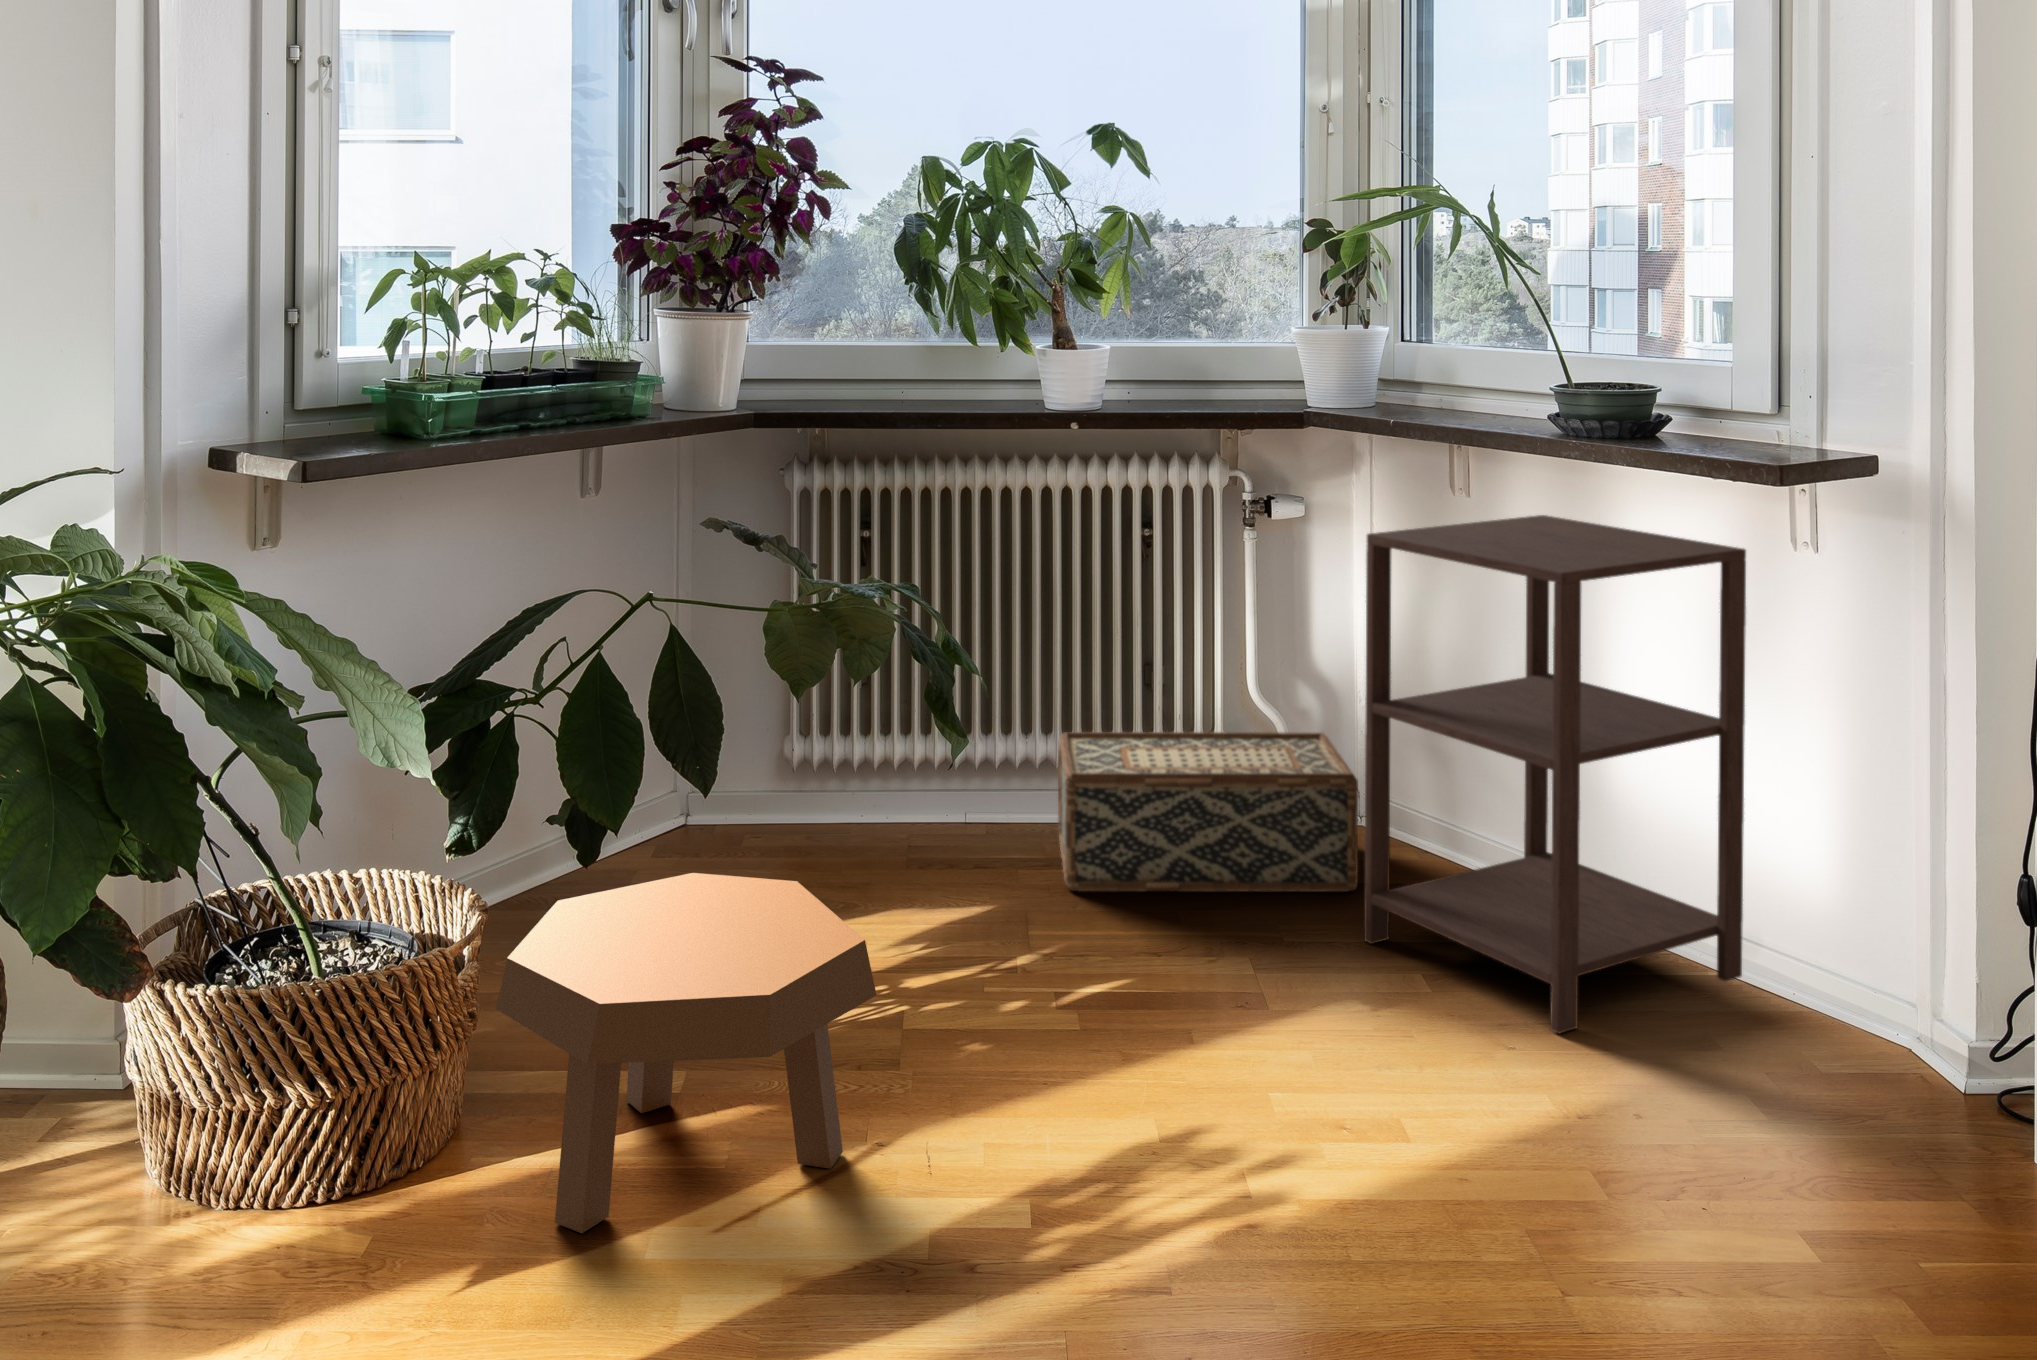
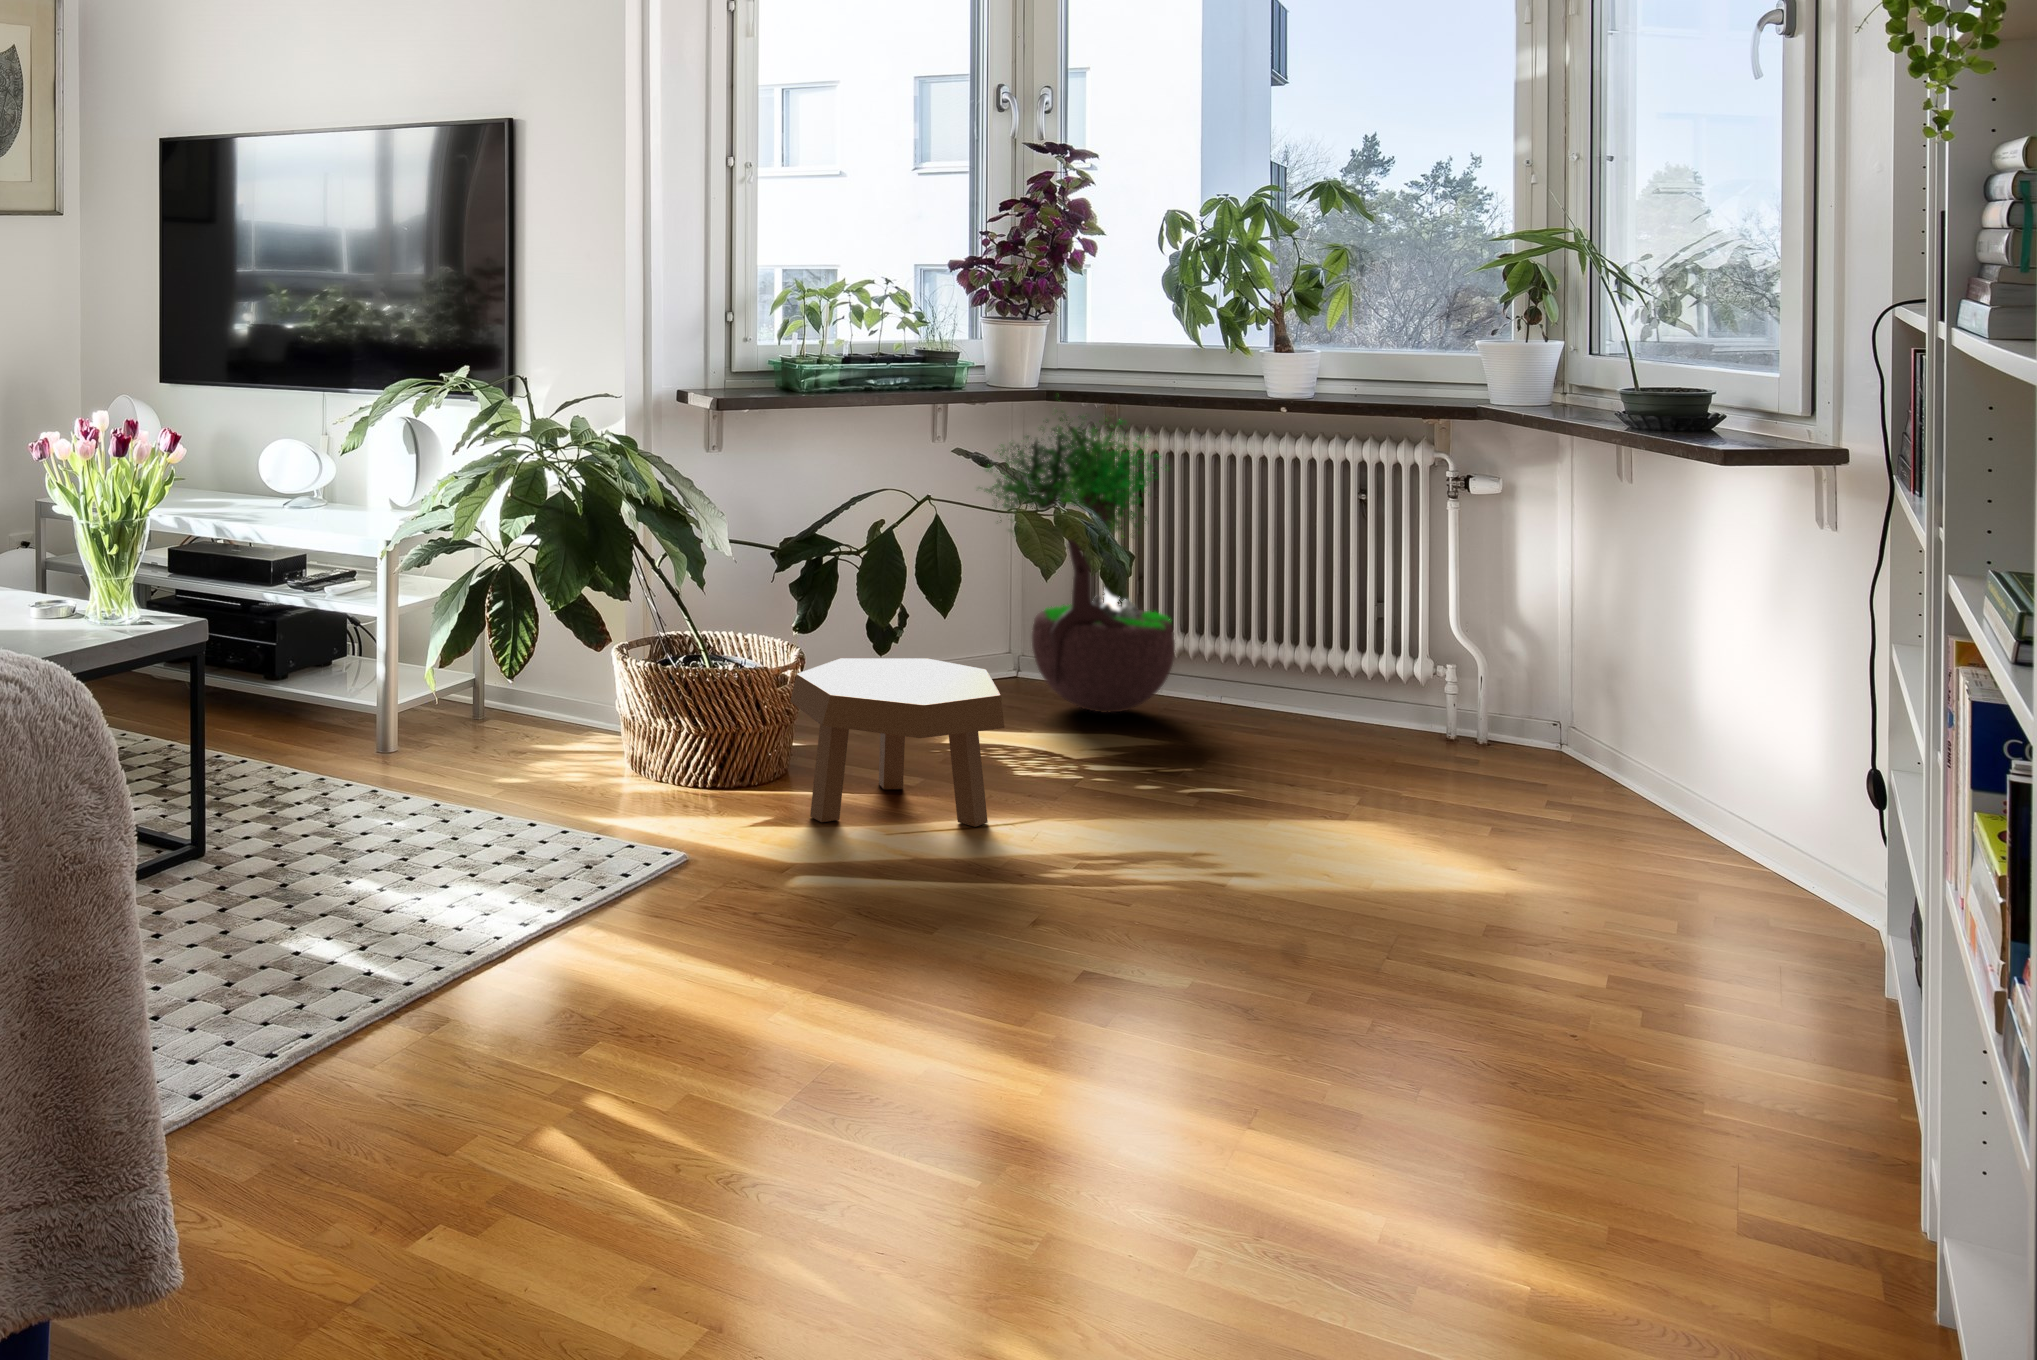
potted tree: none [690,420,957,869] -> present [985,395,1175,713]
side table: present [1364,515,1746,1034] -> none [1464,493,1786,872]
woven basket: present [1058,732,1358,892] -> none [1253,641,1508,779]

